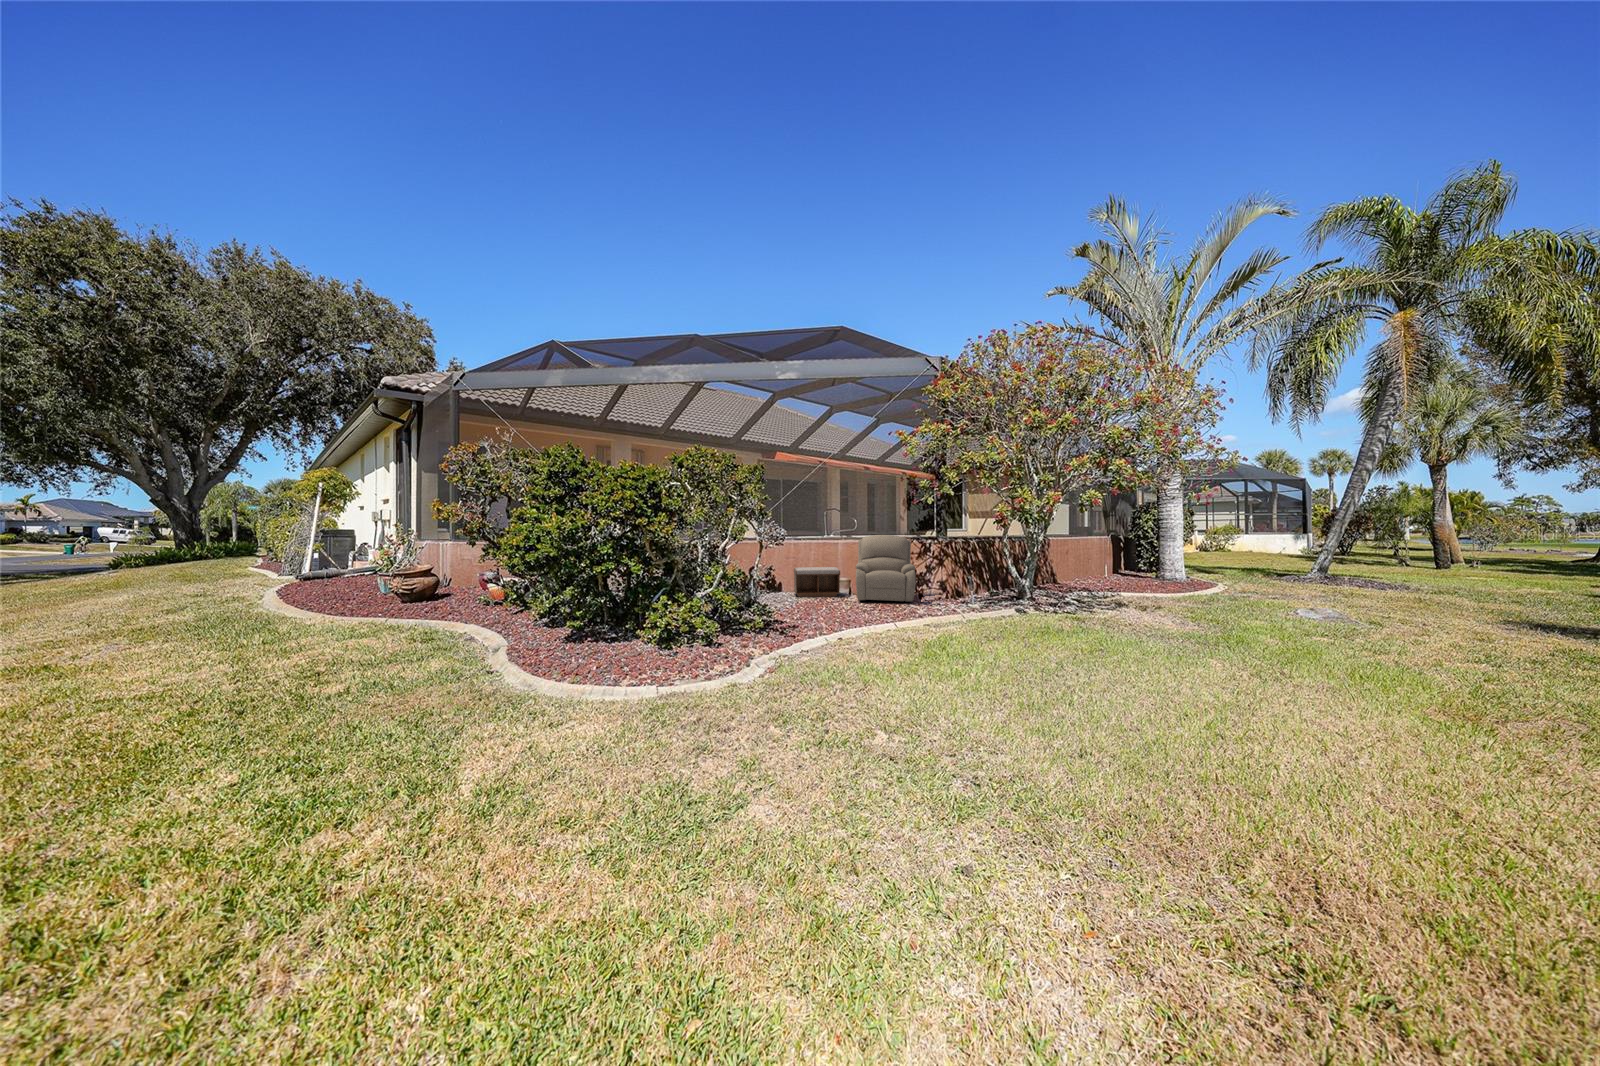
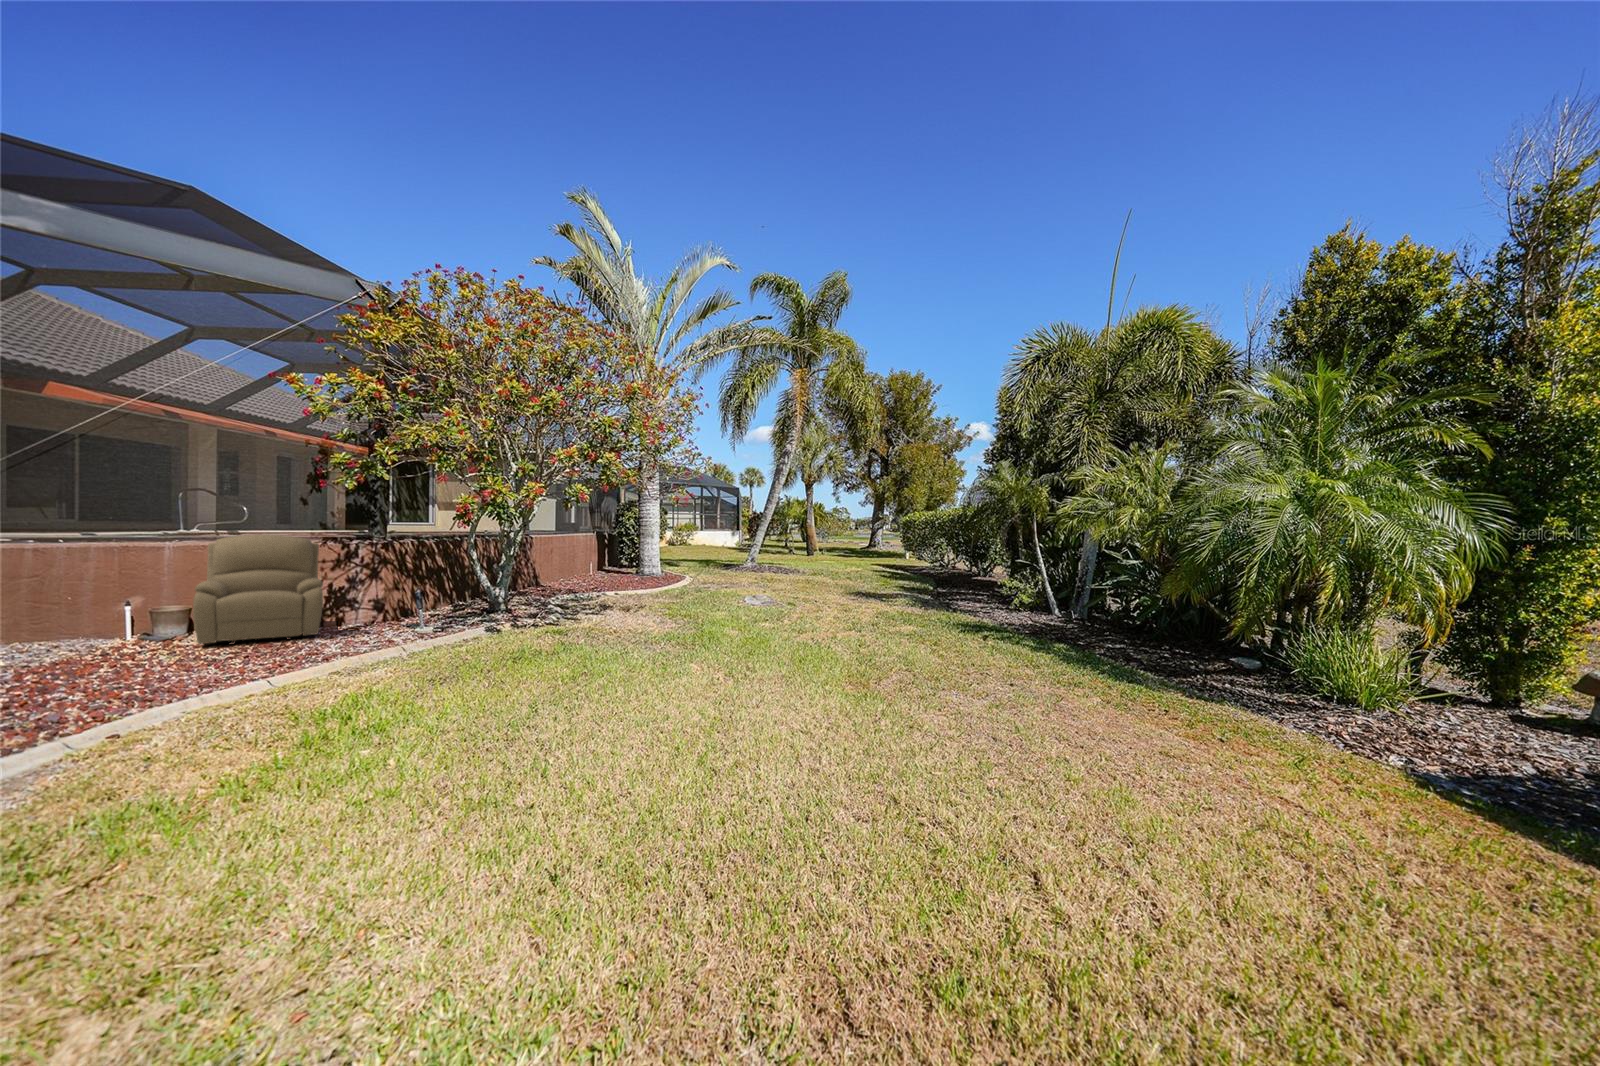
bench: present [794,567,840,597] -> none [30,590,160,653]

